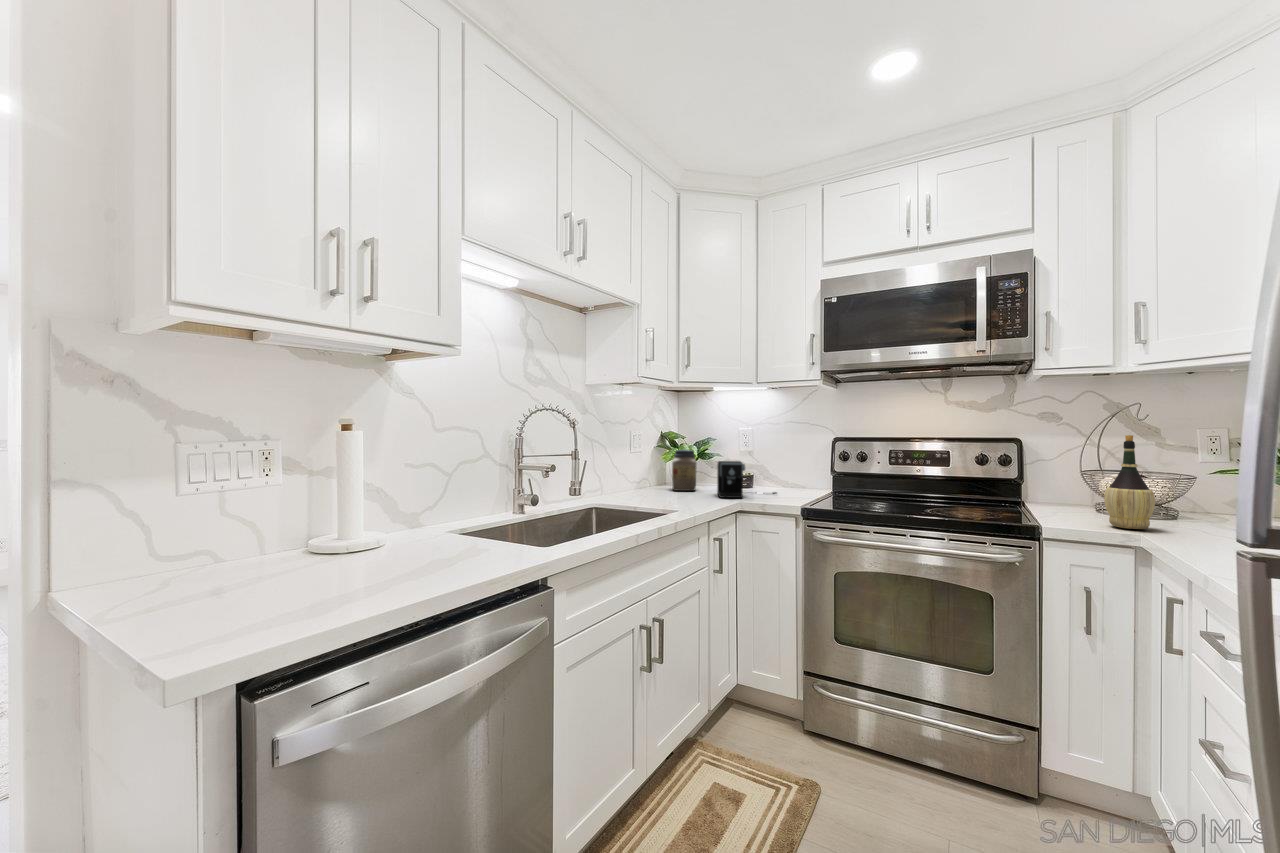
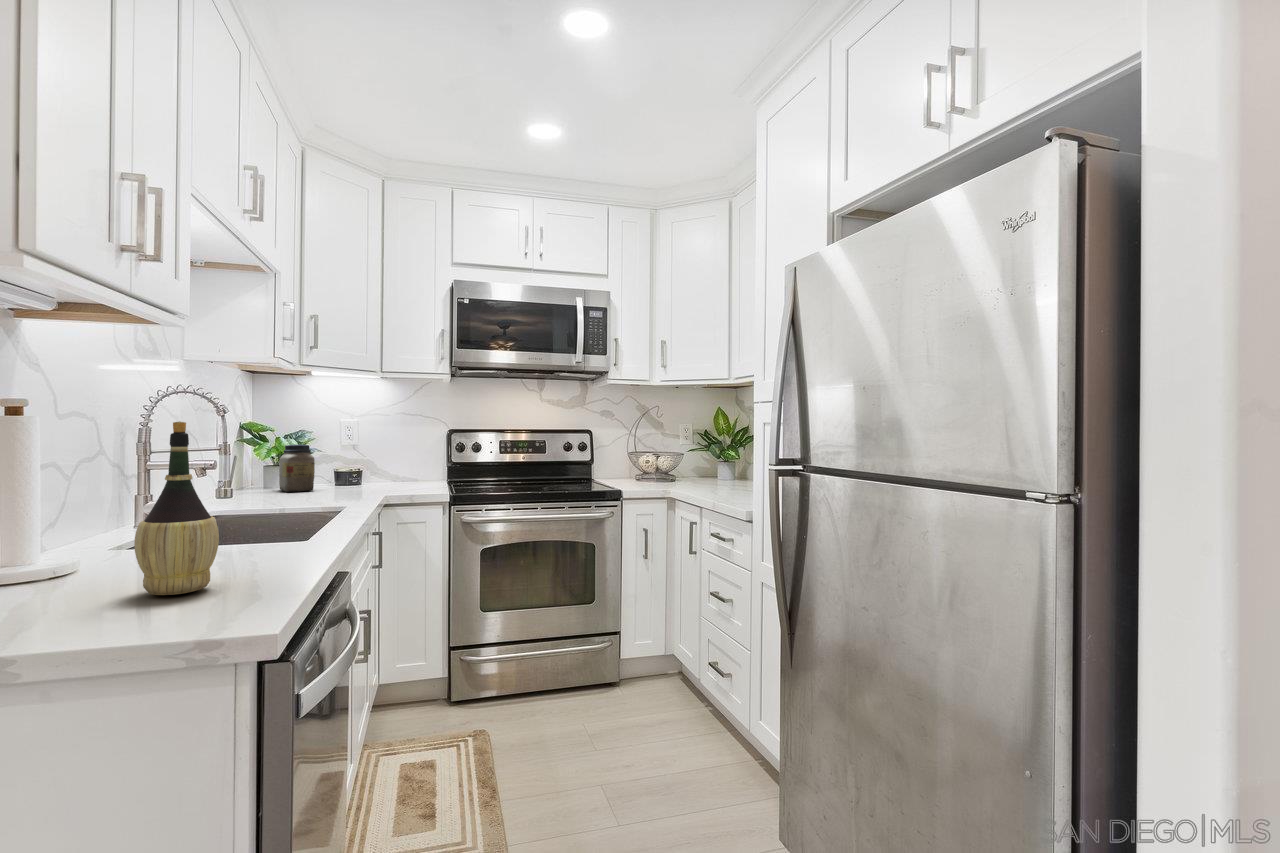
wine bottle: present [1104,435,1155,529] -> present [134,421,219,595]
coffee maker: present [717,461,777,498] -> none [346,455,406,493]

